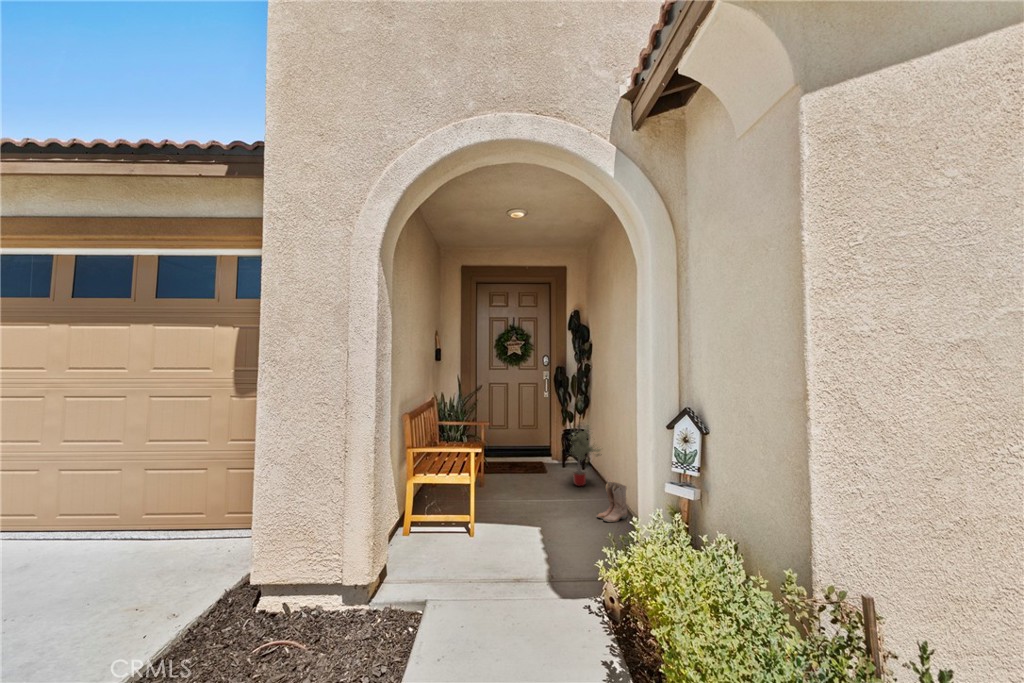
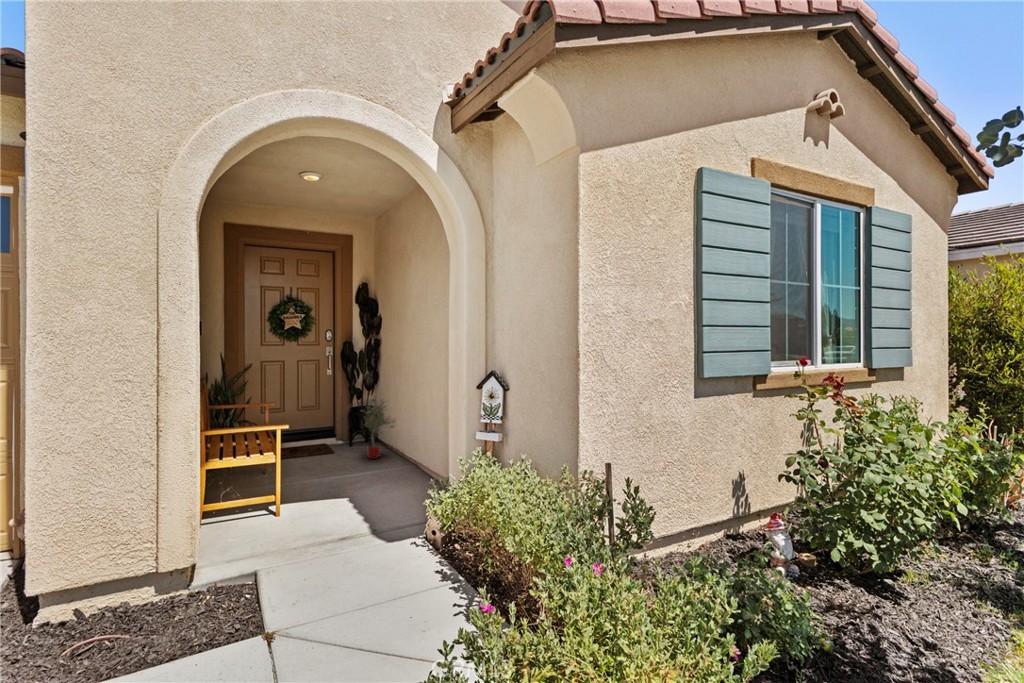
boots: present [597,481,627,522] -> none [399,446,427,483]

